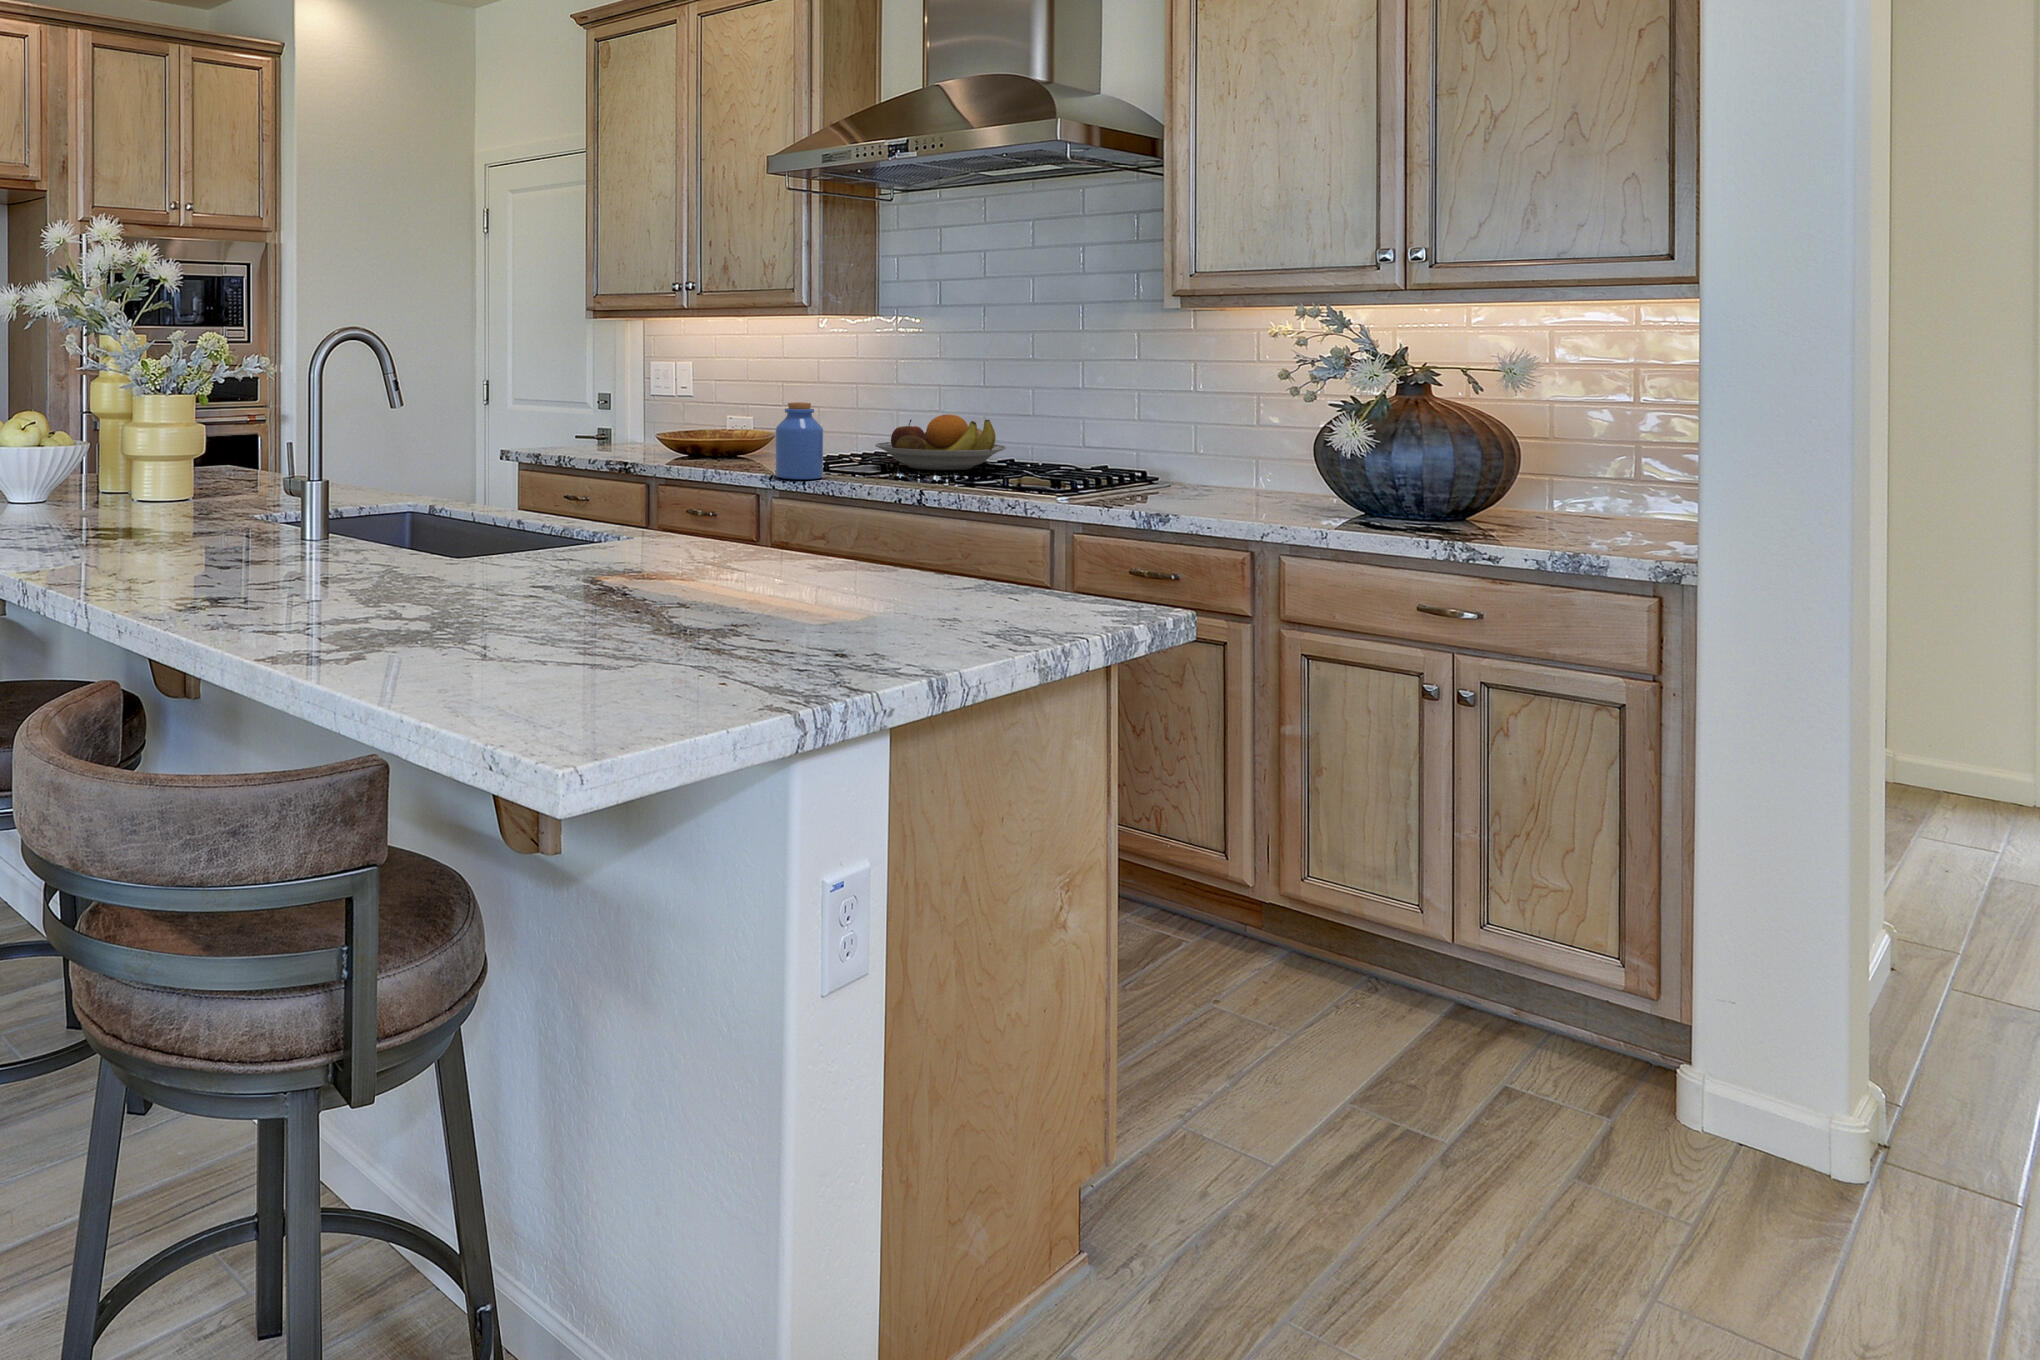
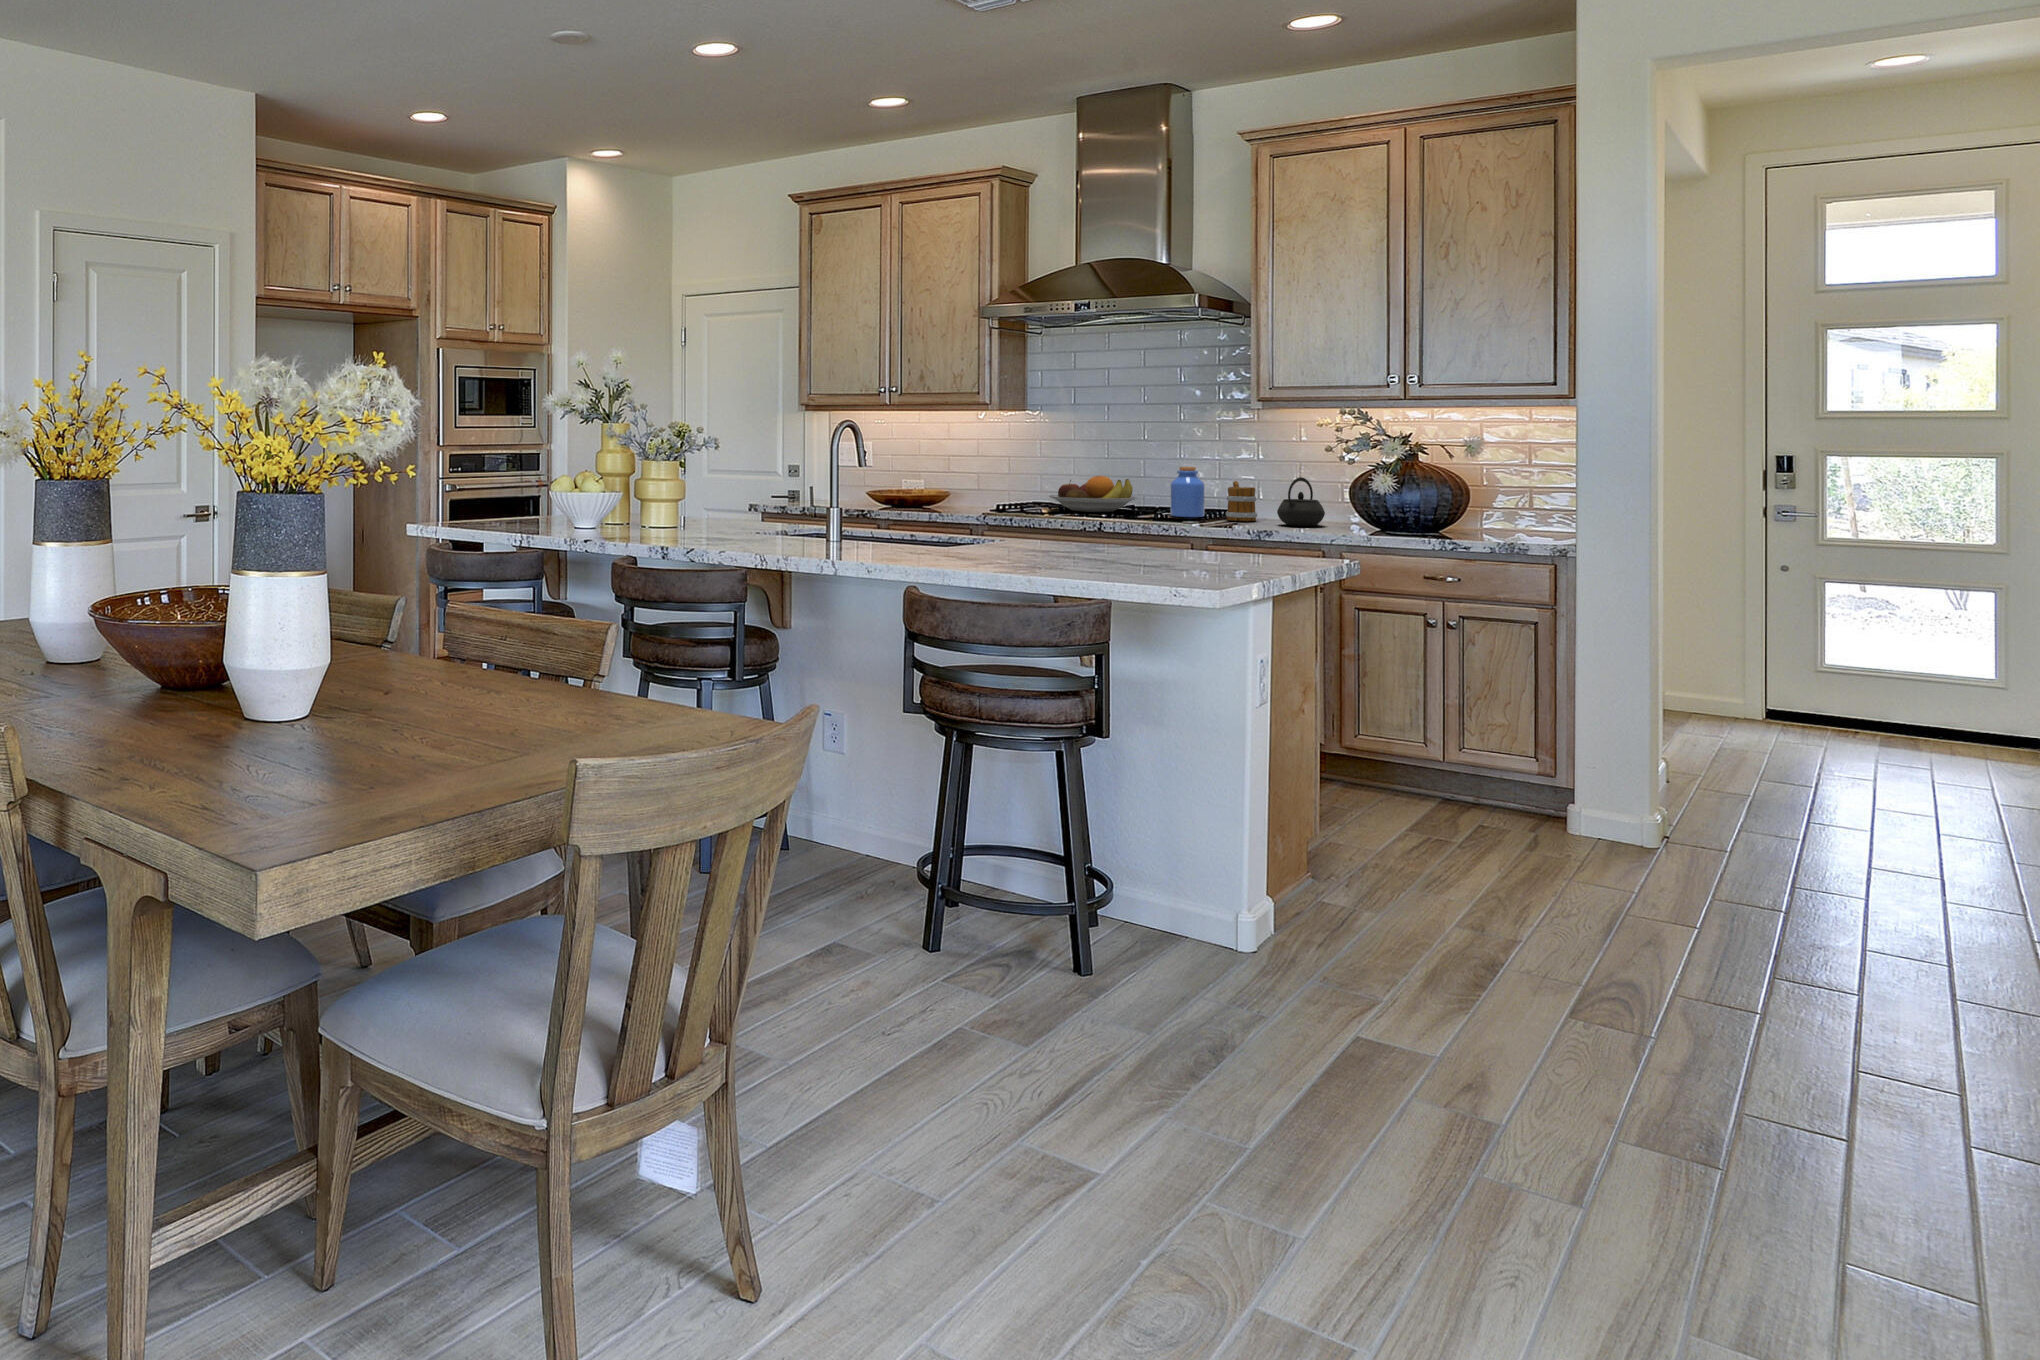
jar: present [776,402,823,480] -> present [1171,467,1204,517]
kettle: none [1191,423,1269,505] -> present [1277,477,1325,526]
mug: none [1119,426,1168,492] -> present [1226,481,1257,521]

